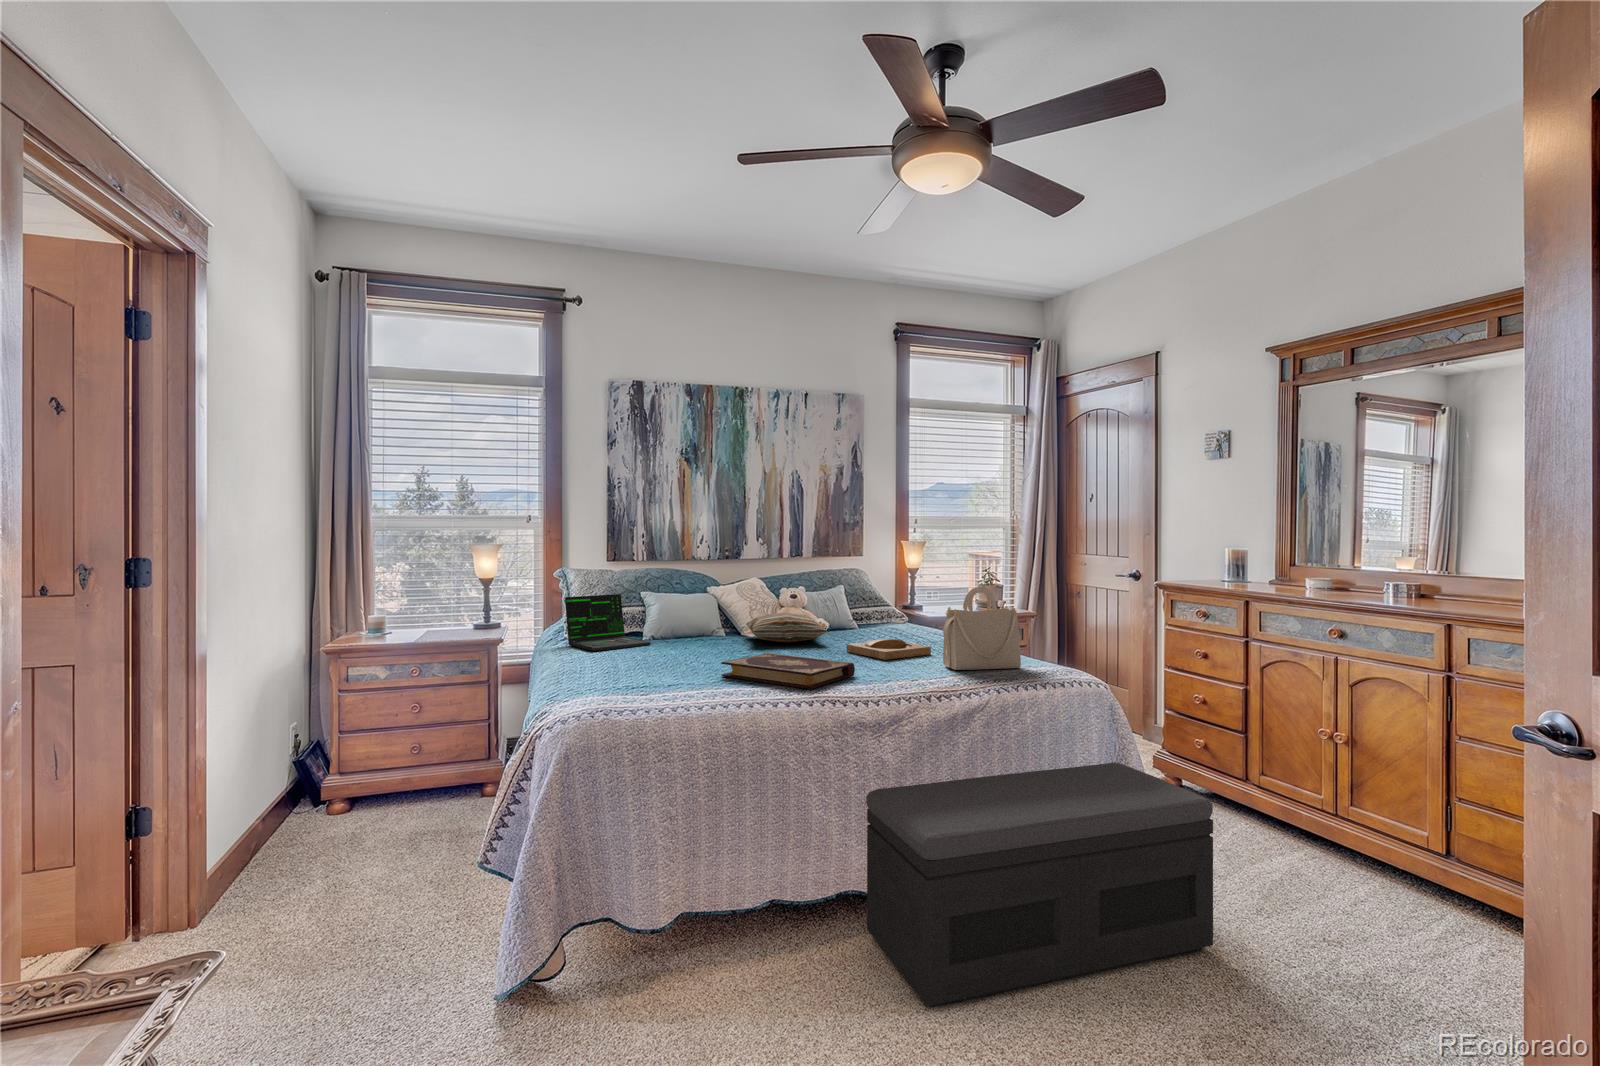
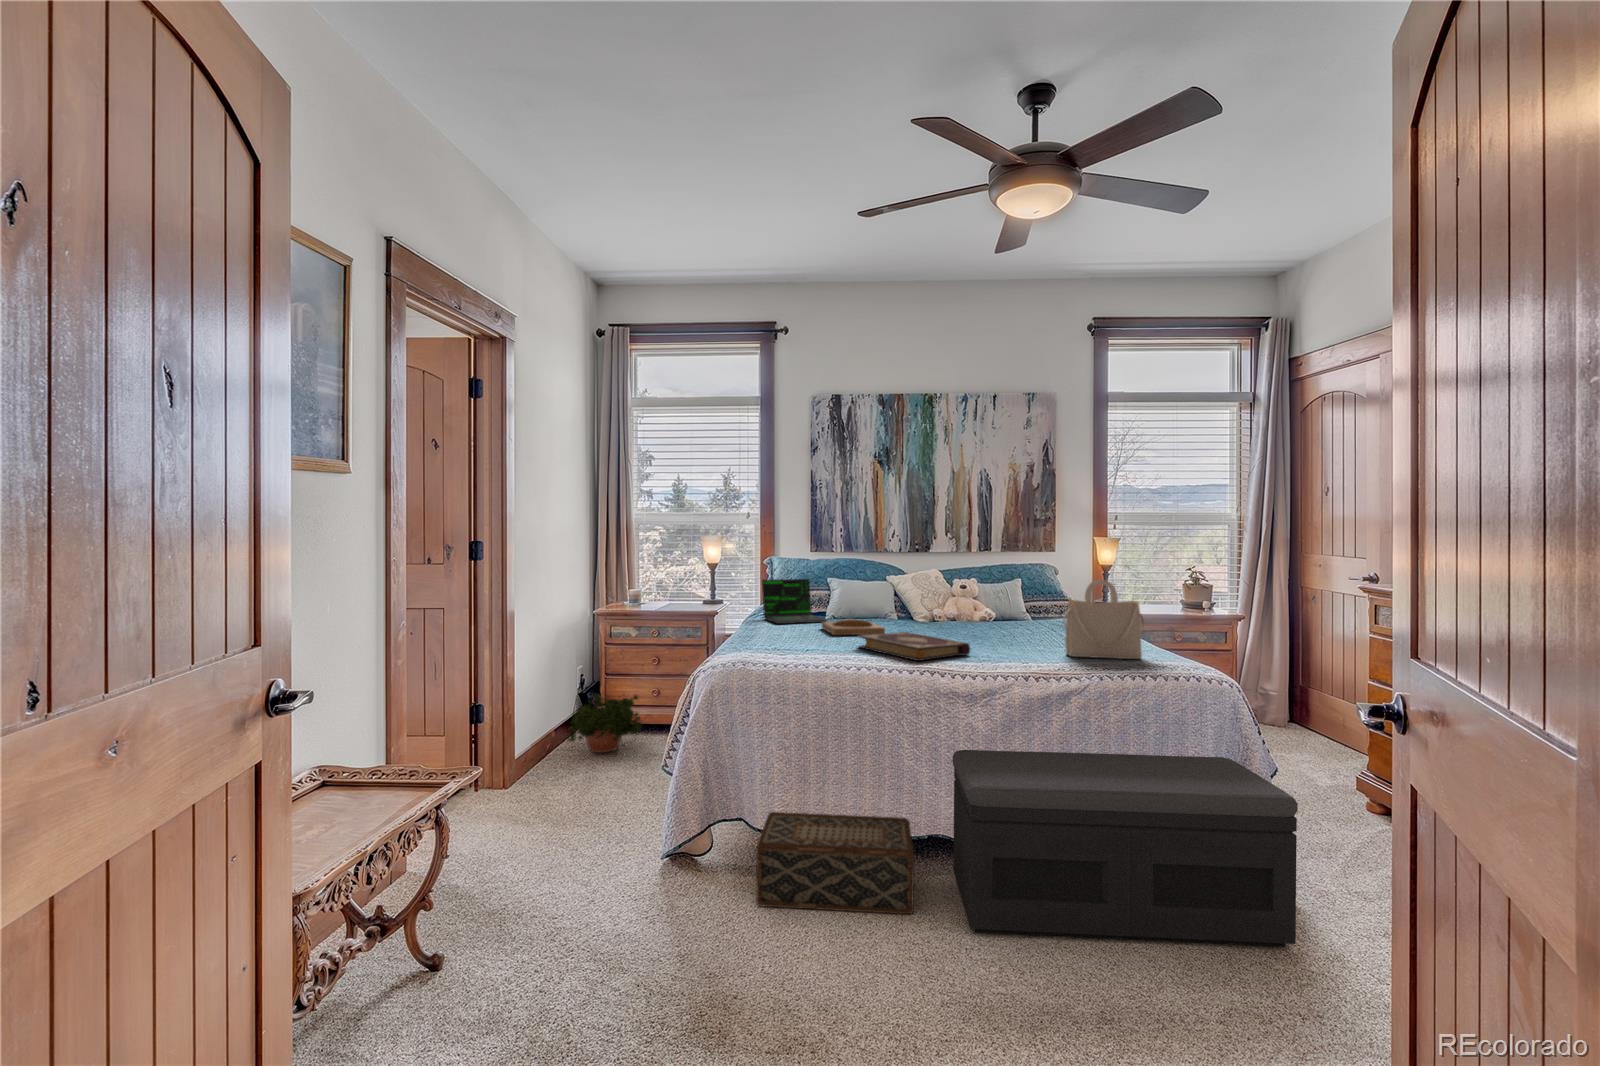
pillow: present [746,613,827,643] -> none [909,600,979,627]
tray: present [847,639,931,660] -> present [822,619,885,635]
potted plant: none [284,754,407,848] -> present [566,694,642,752]
woven basket: none [647,879,852,1037] -> present [756,812,914,914]

